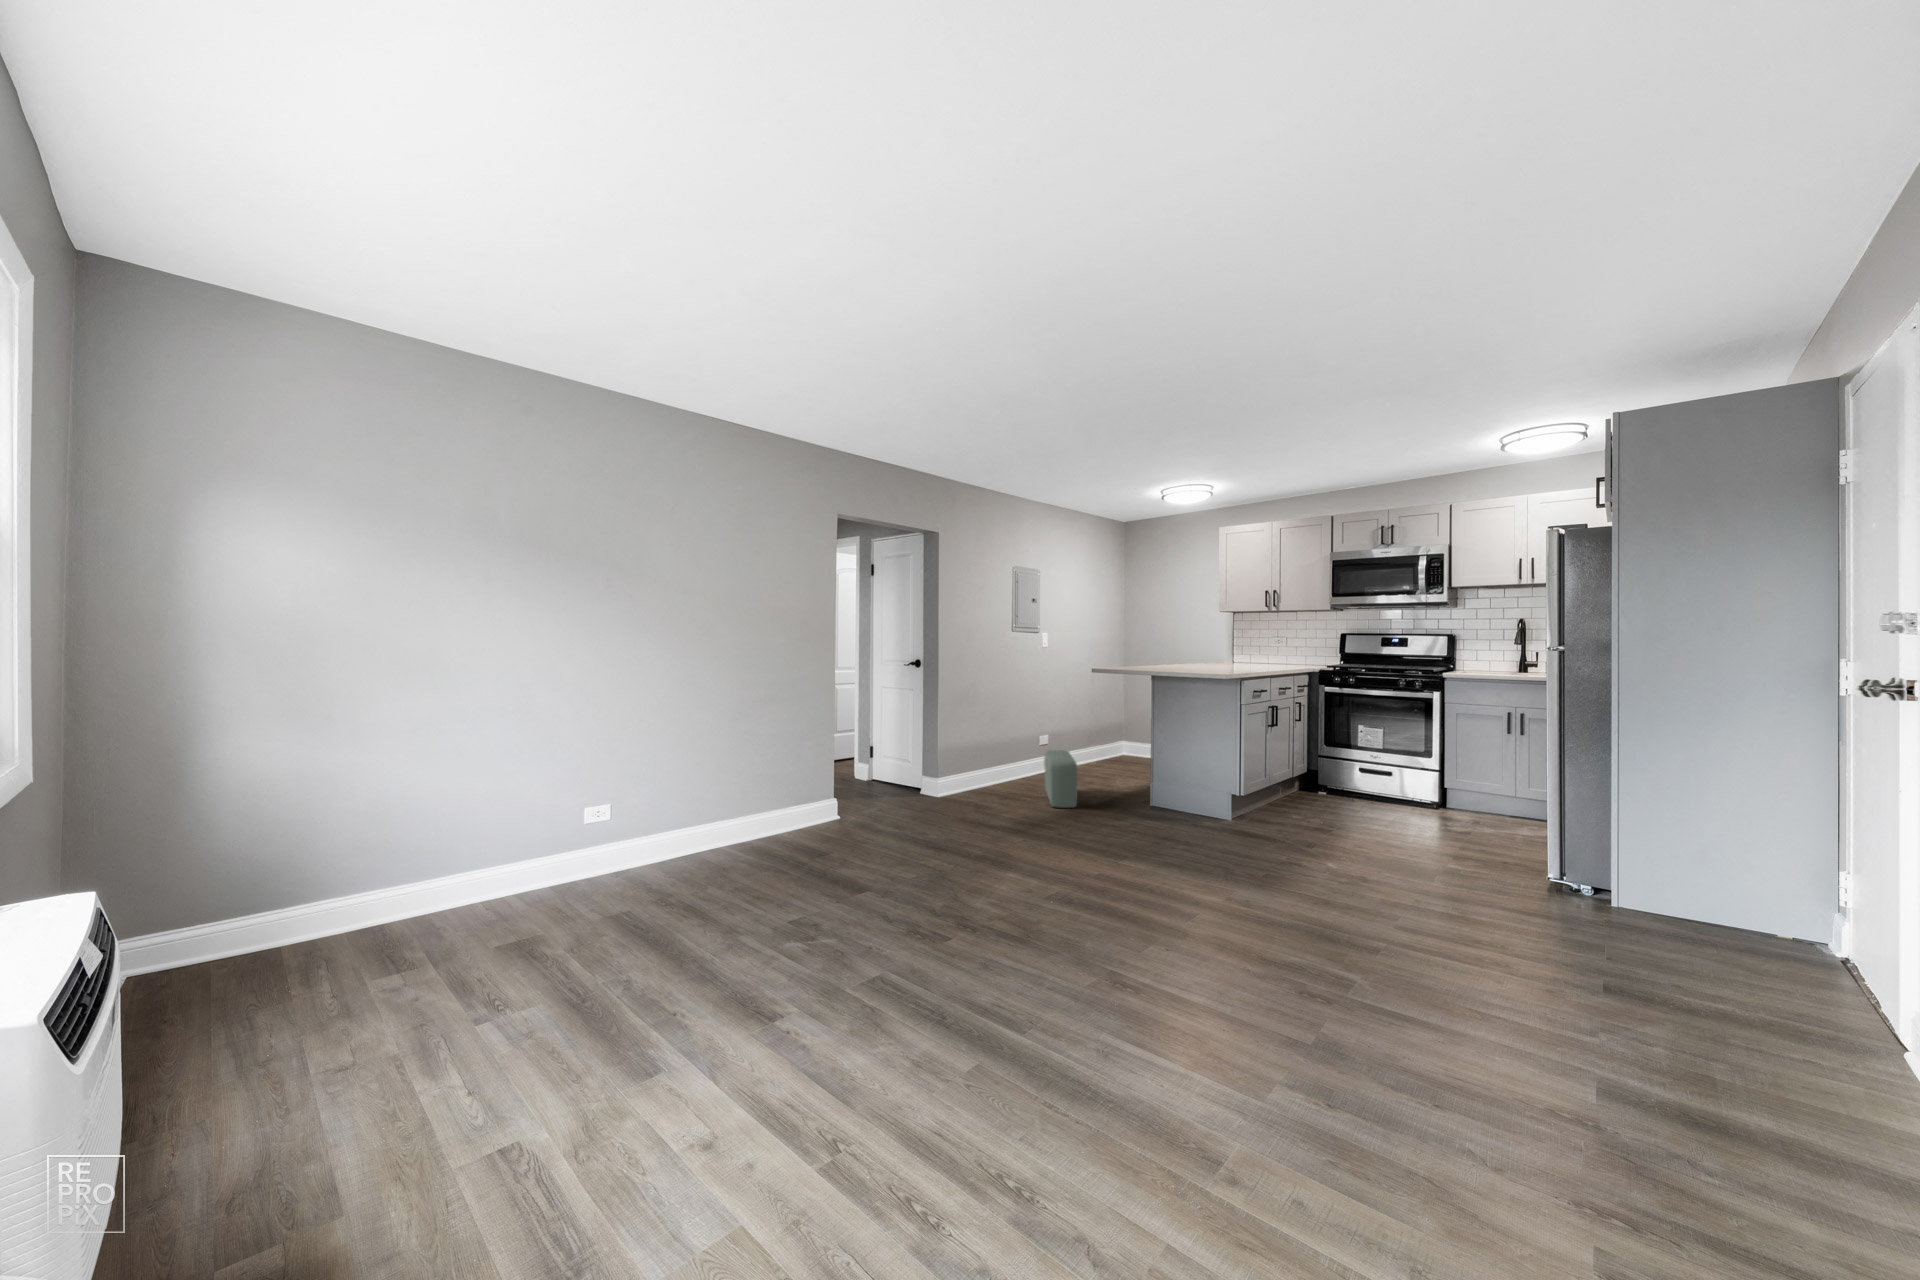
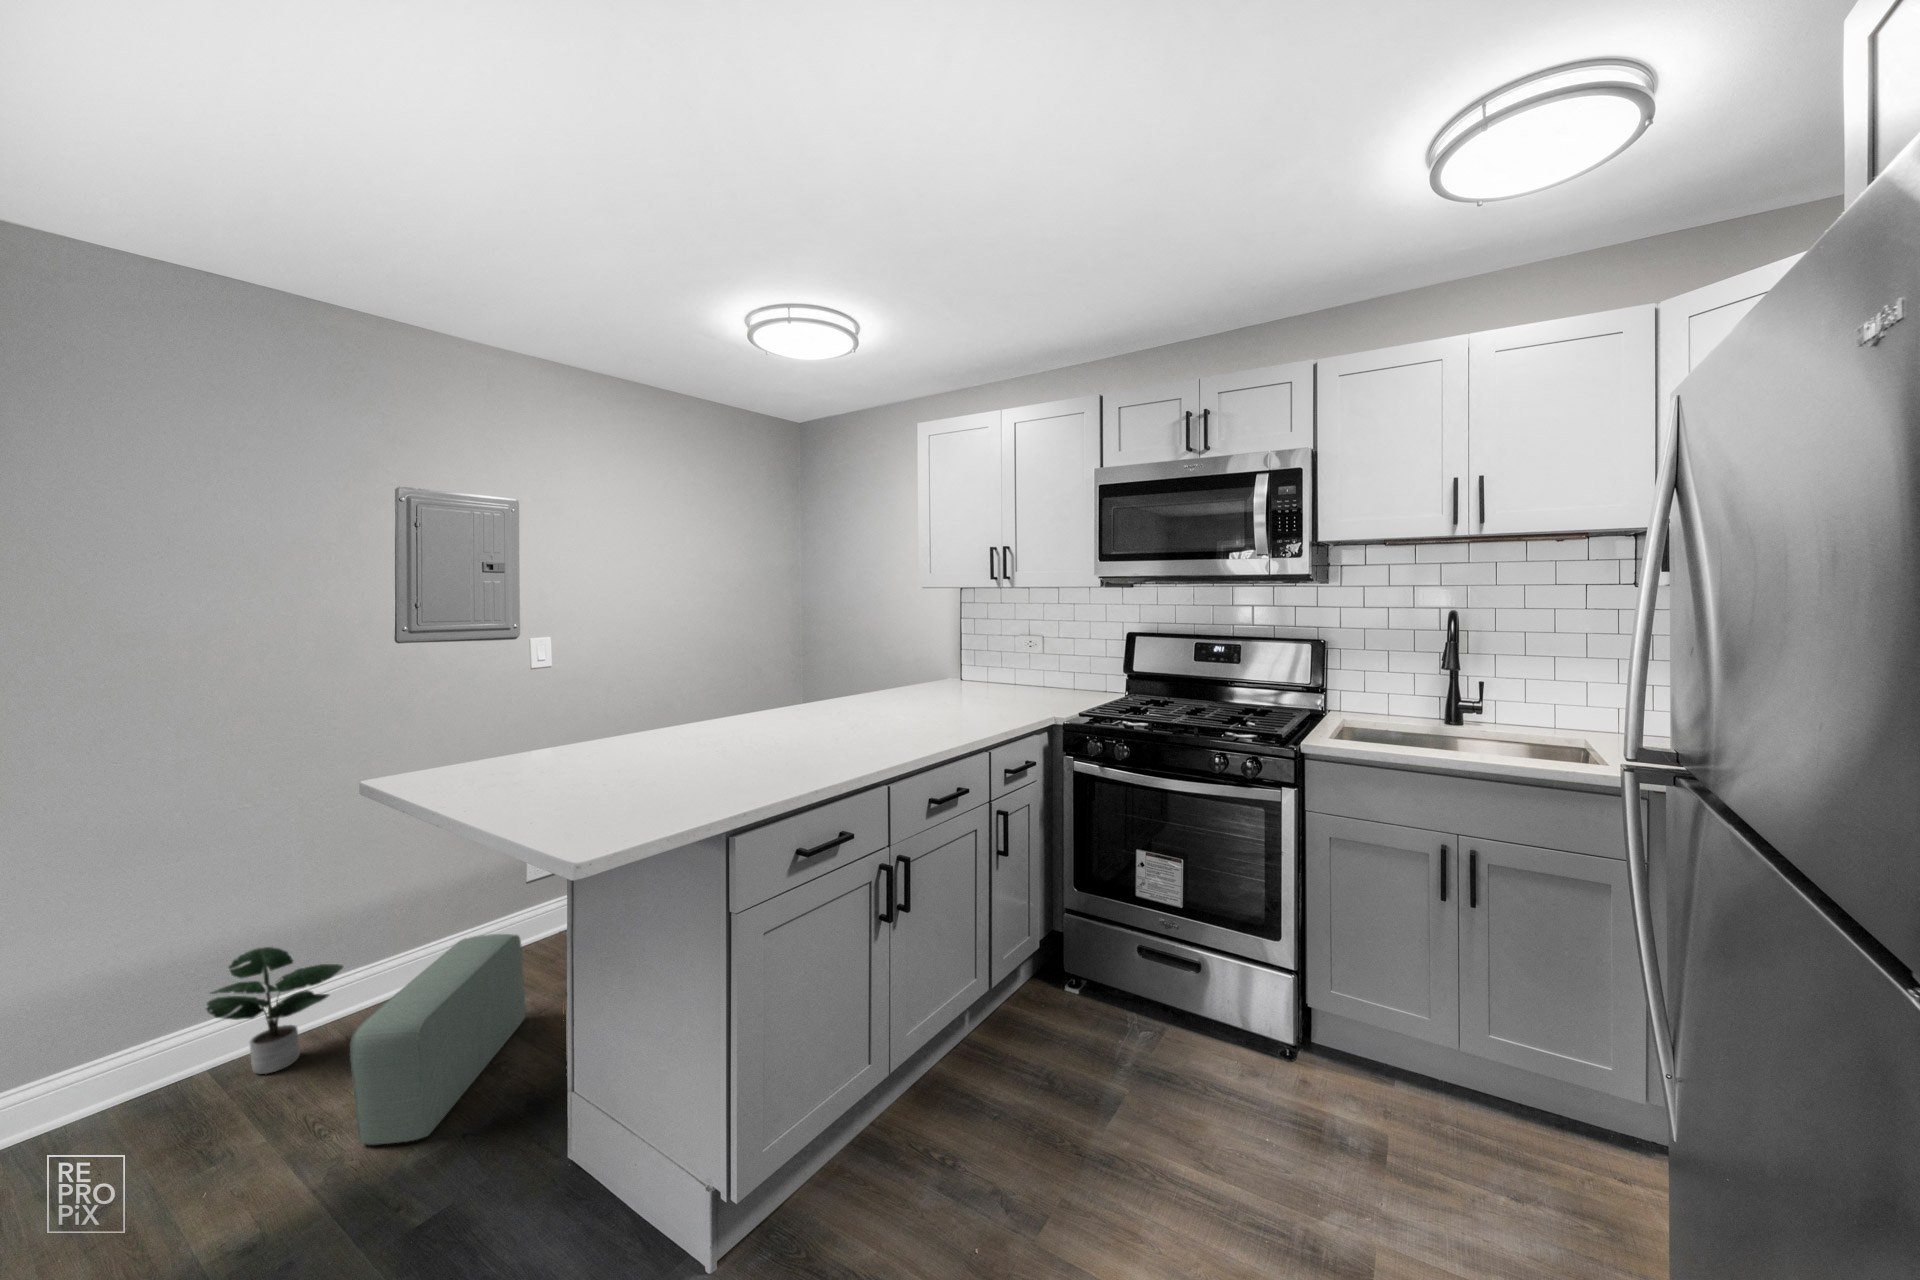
potted plant: none [958,747,1001,795] -> present [206,947,343,1074]

